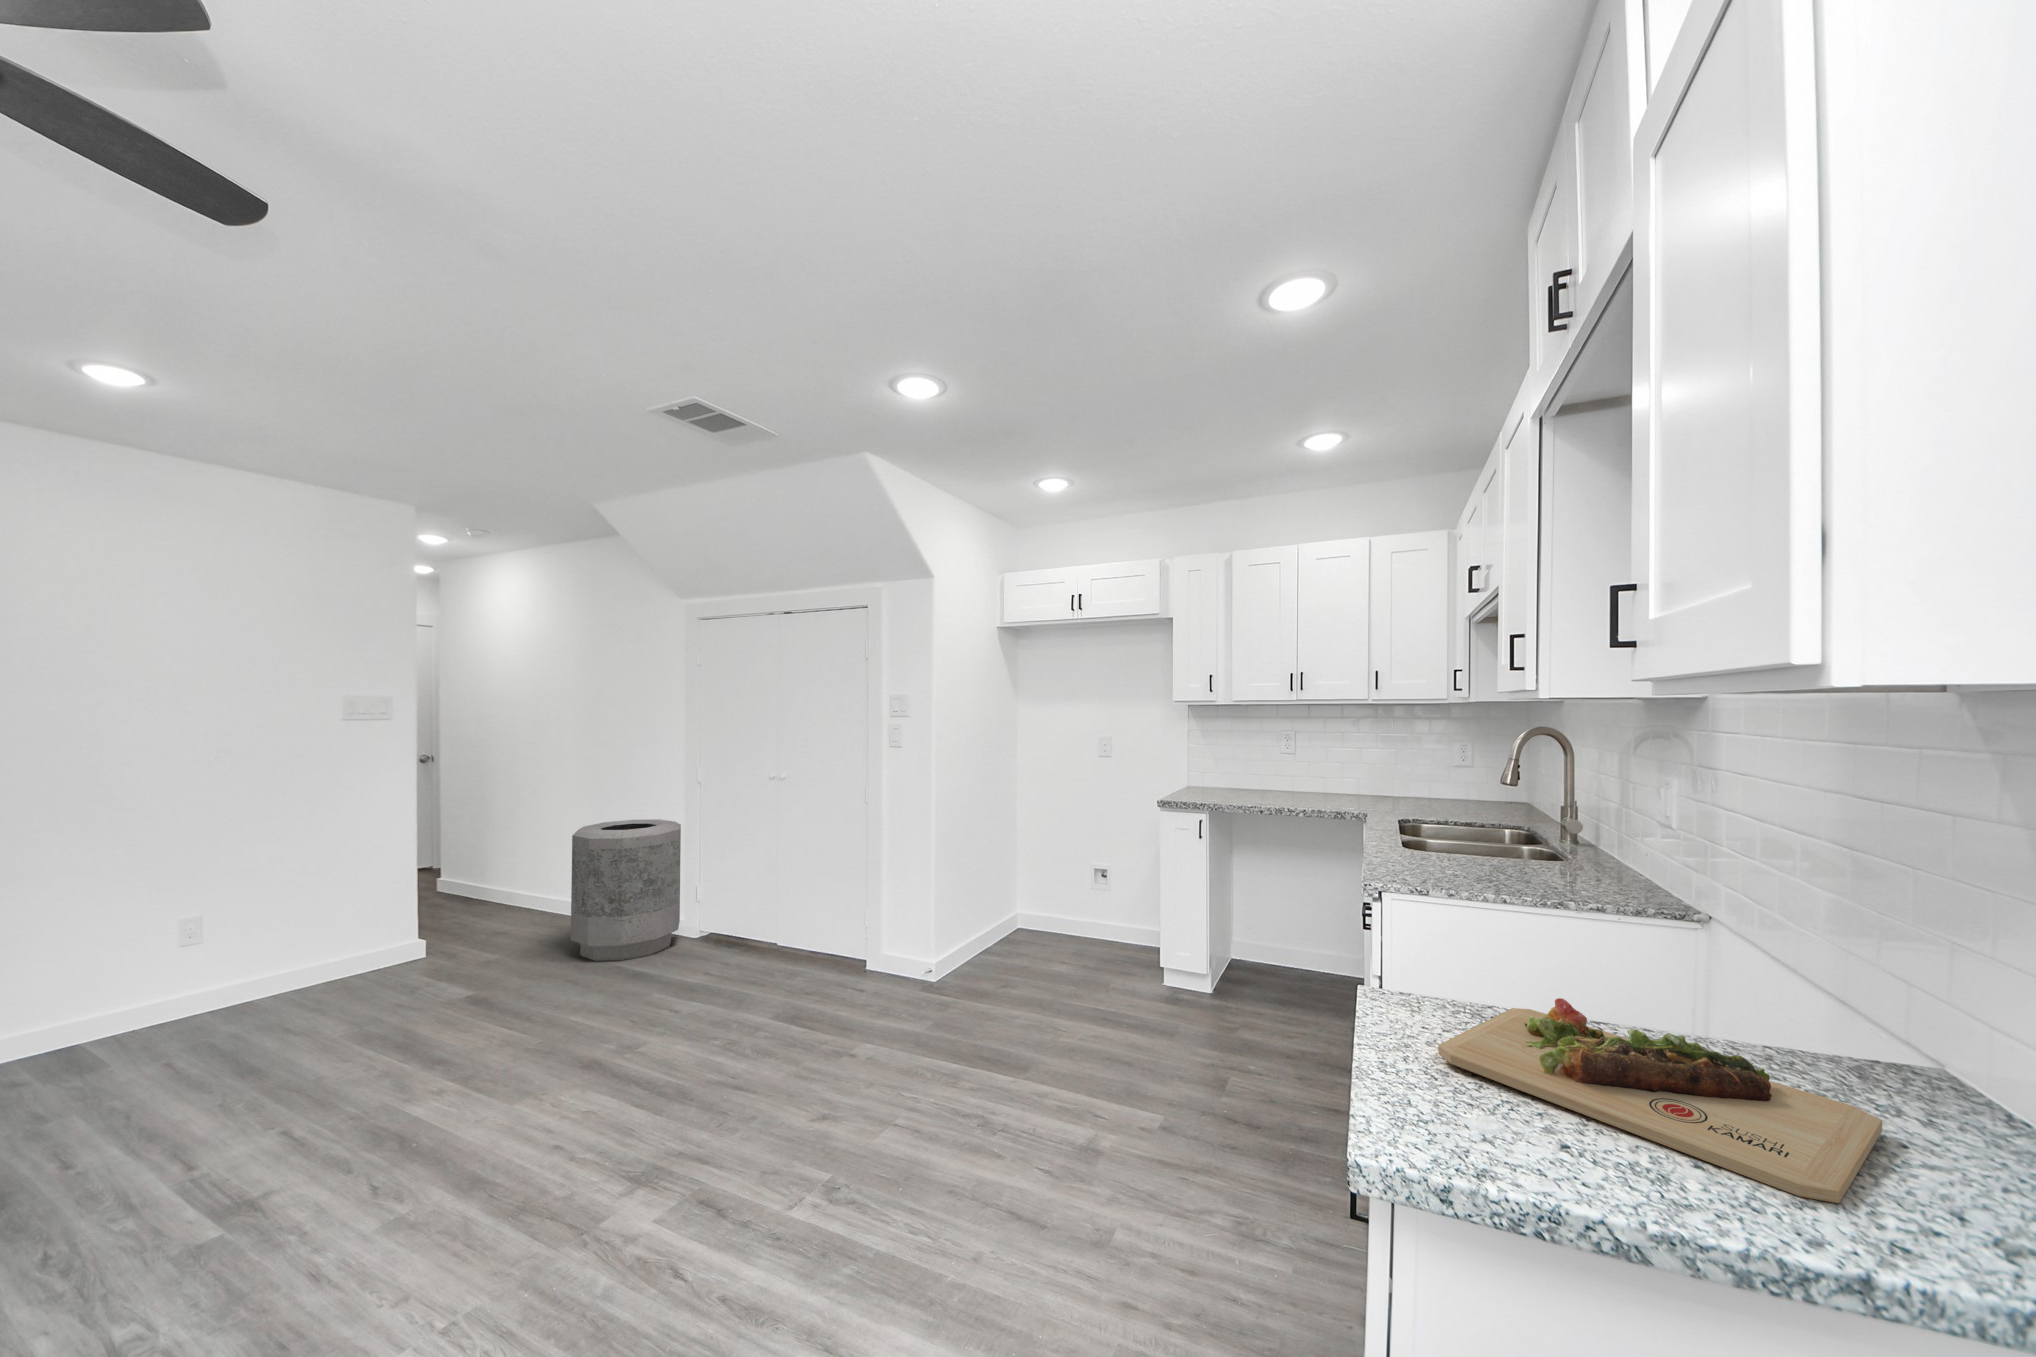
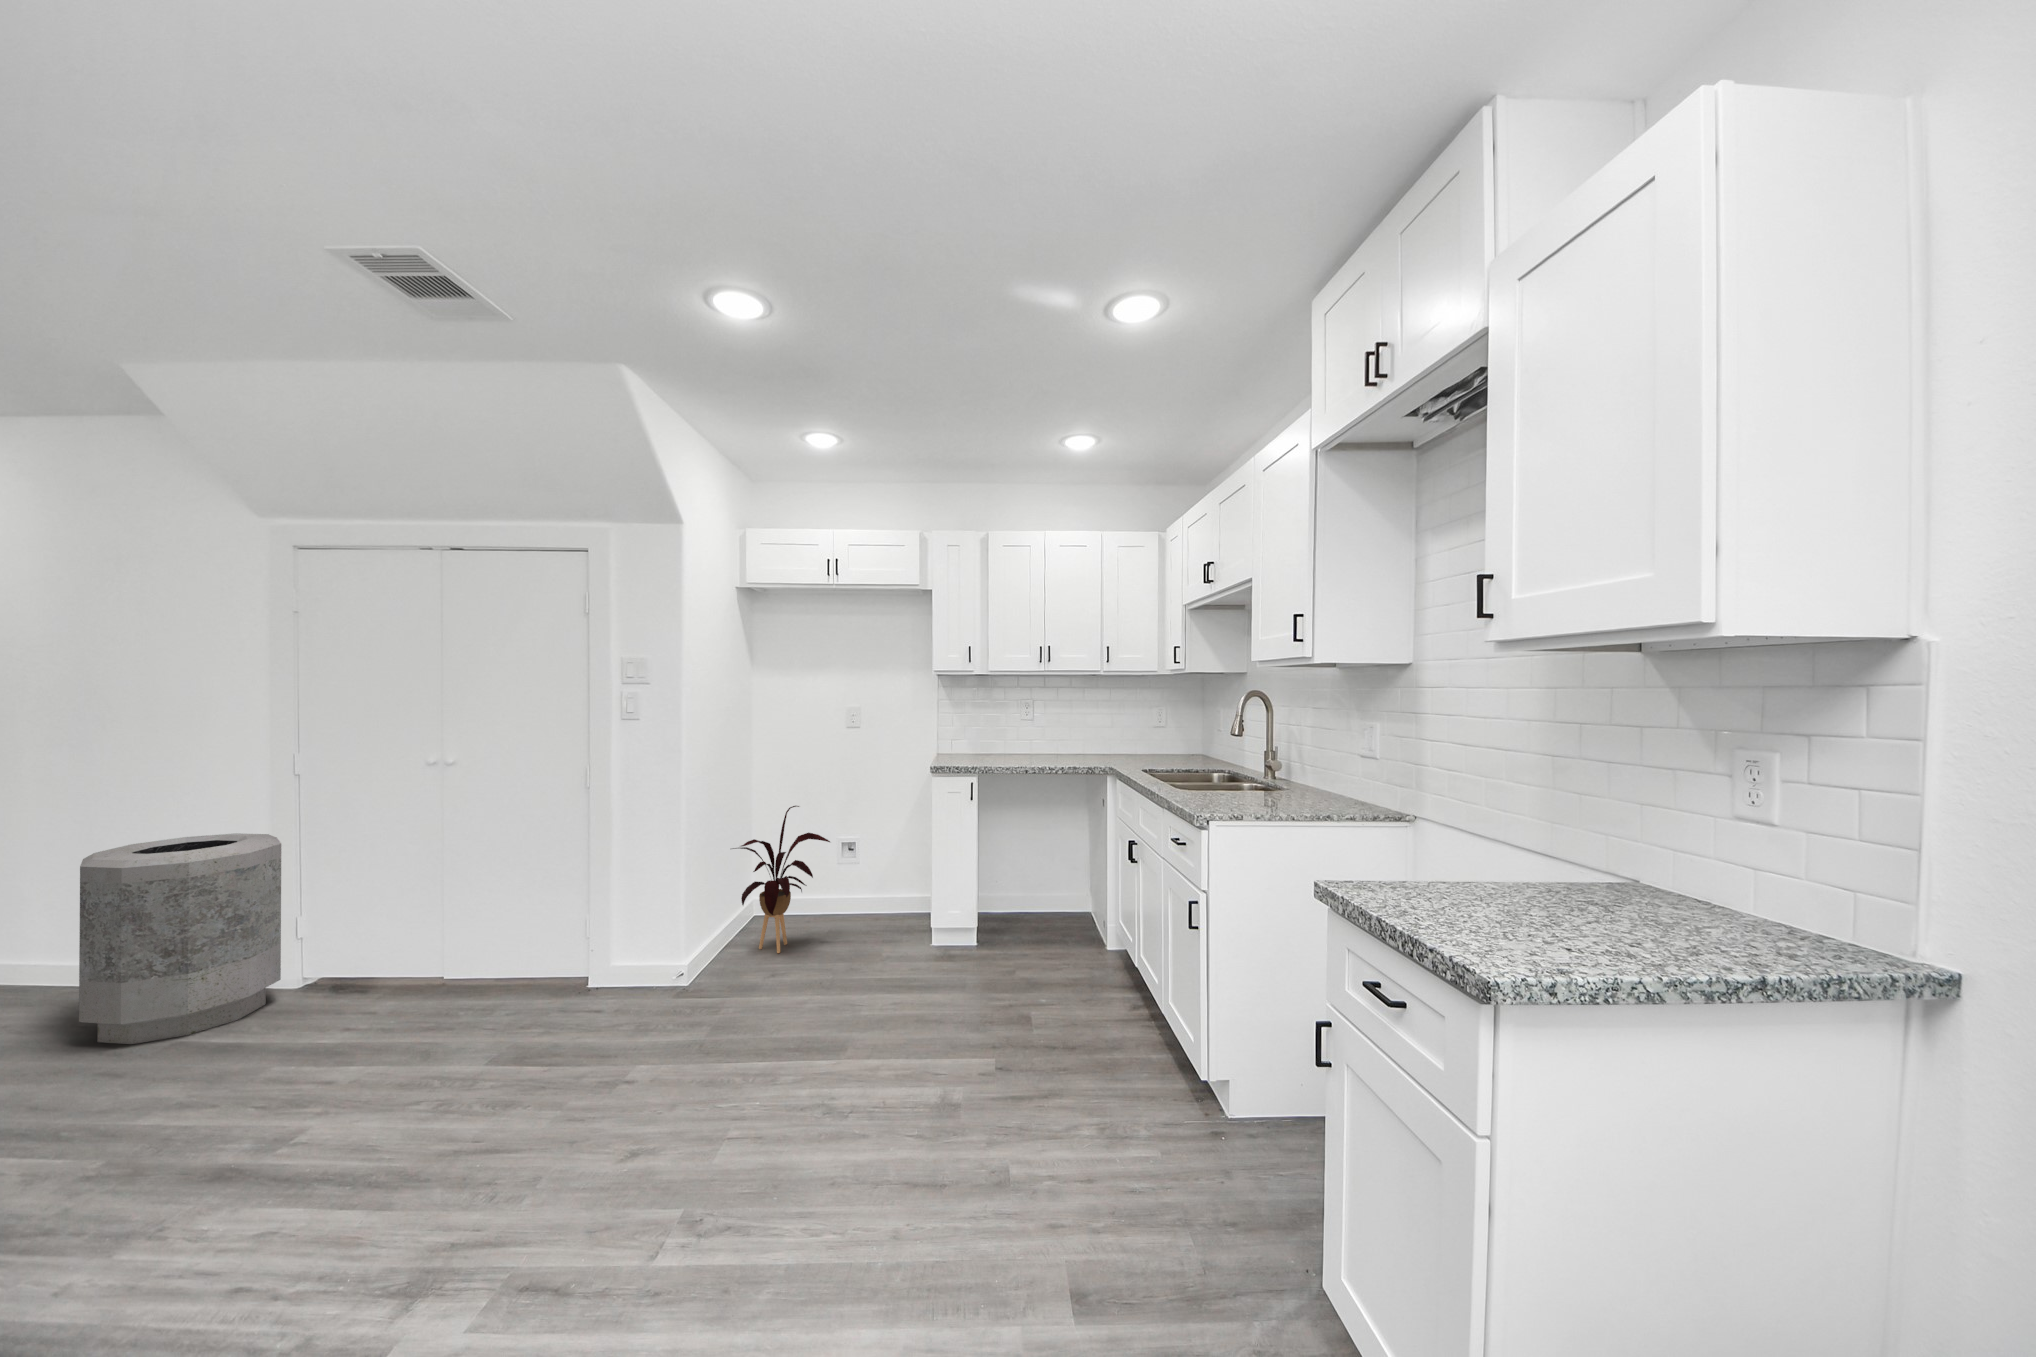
house plant: none [981,829,1070,967] -> present [733,806,830,953]
cutting board: present [1438,998,1882,1204] -> none [1435,863,1708,950]

